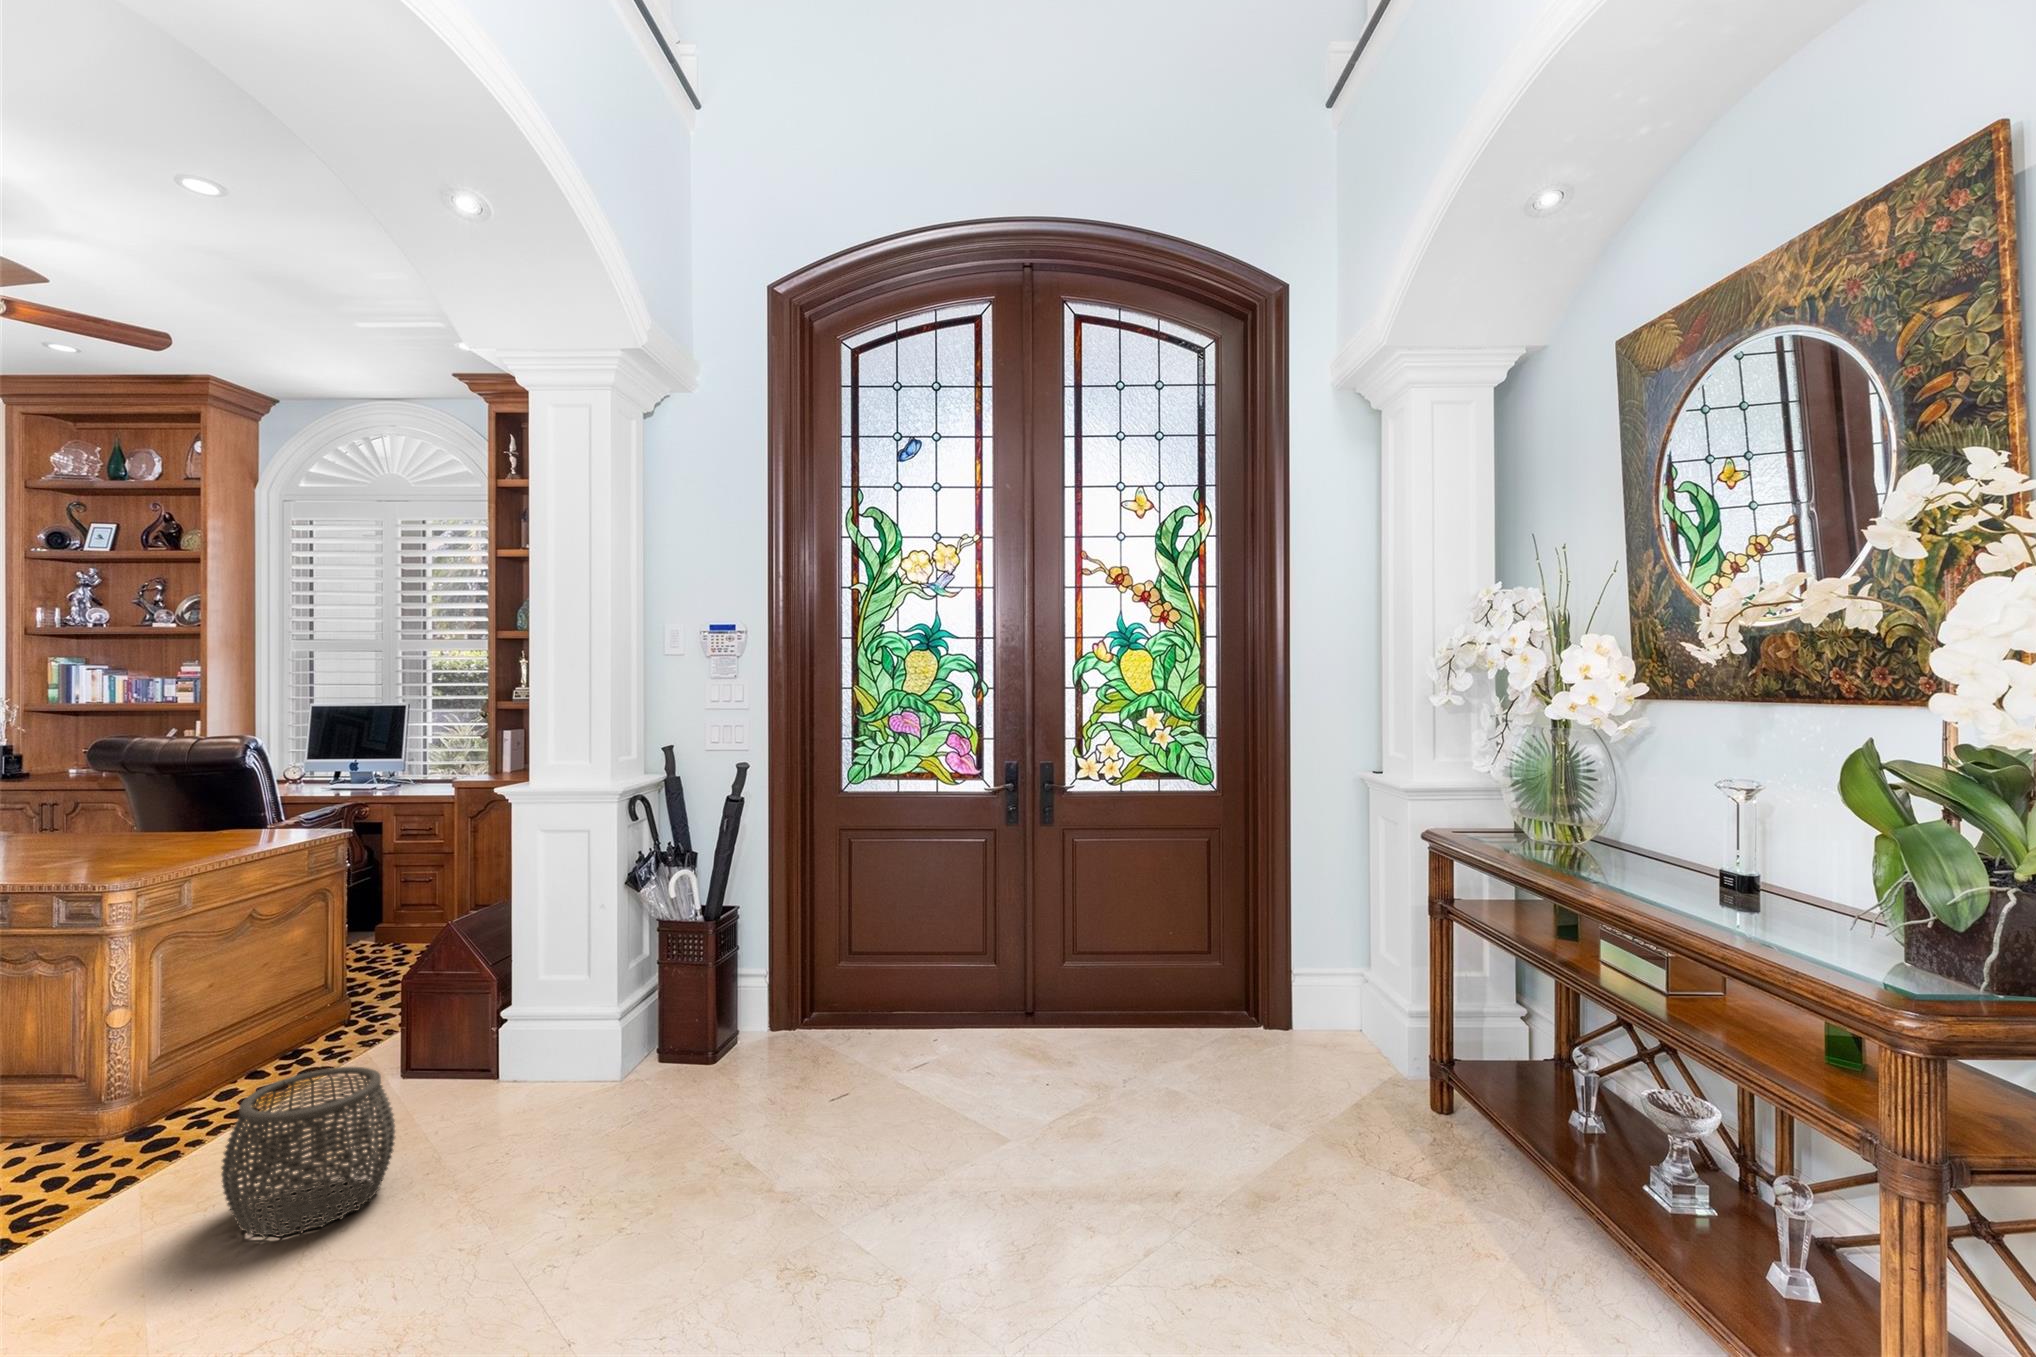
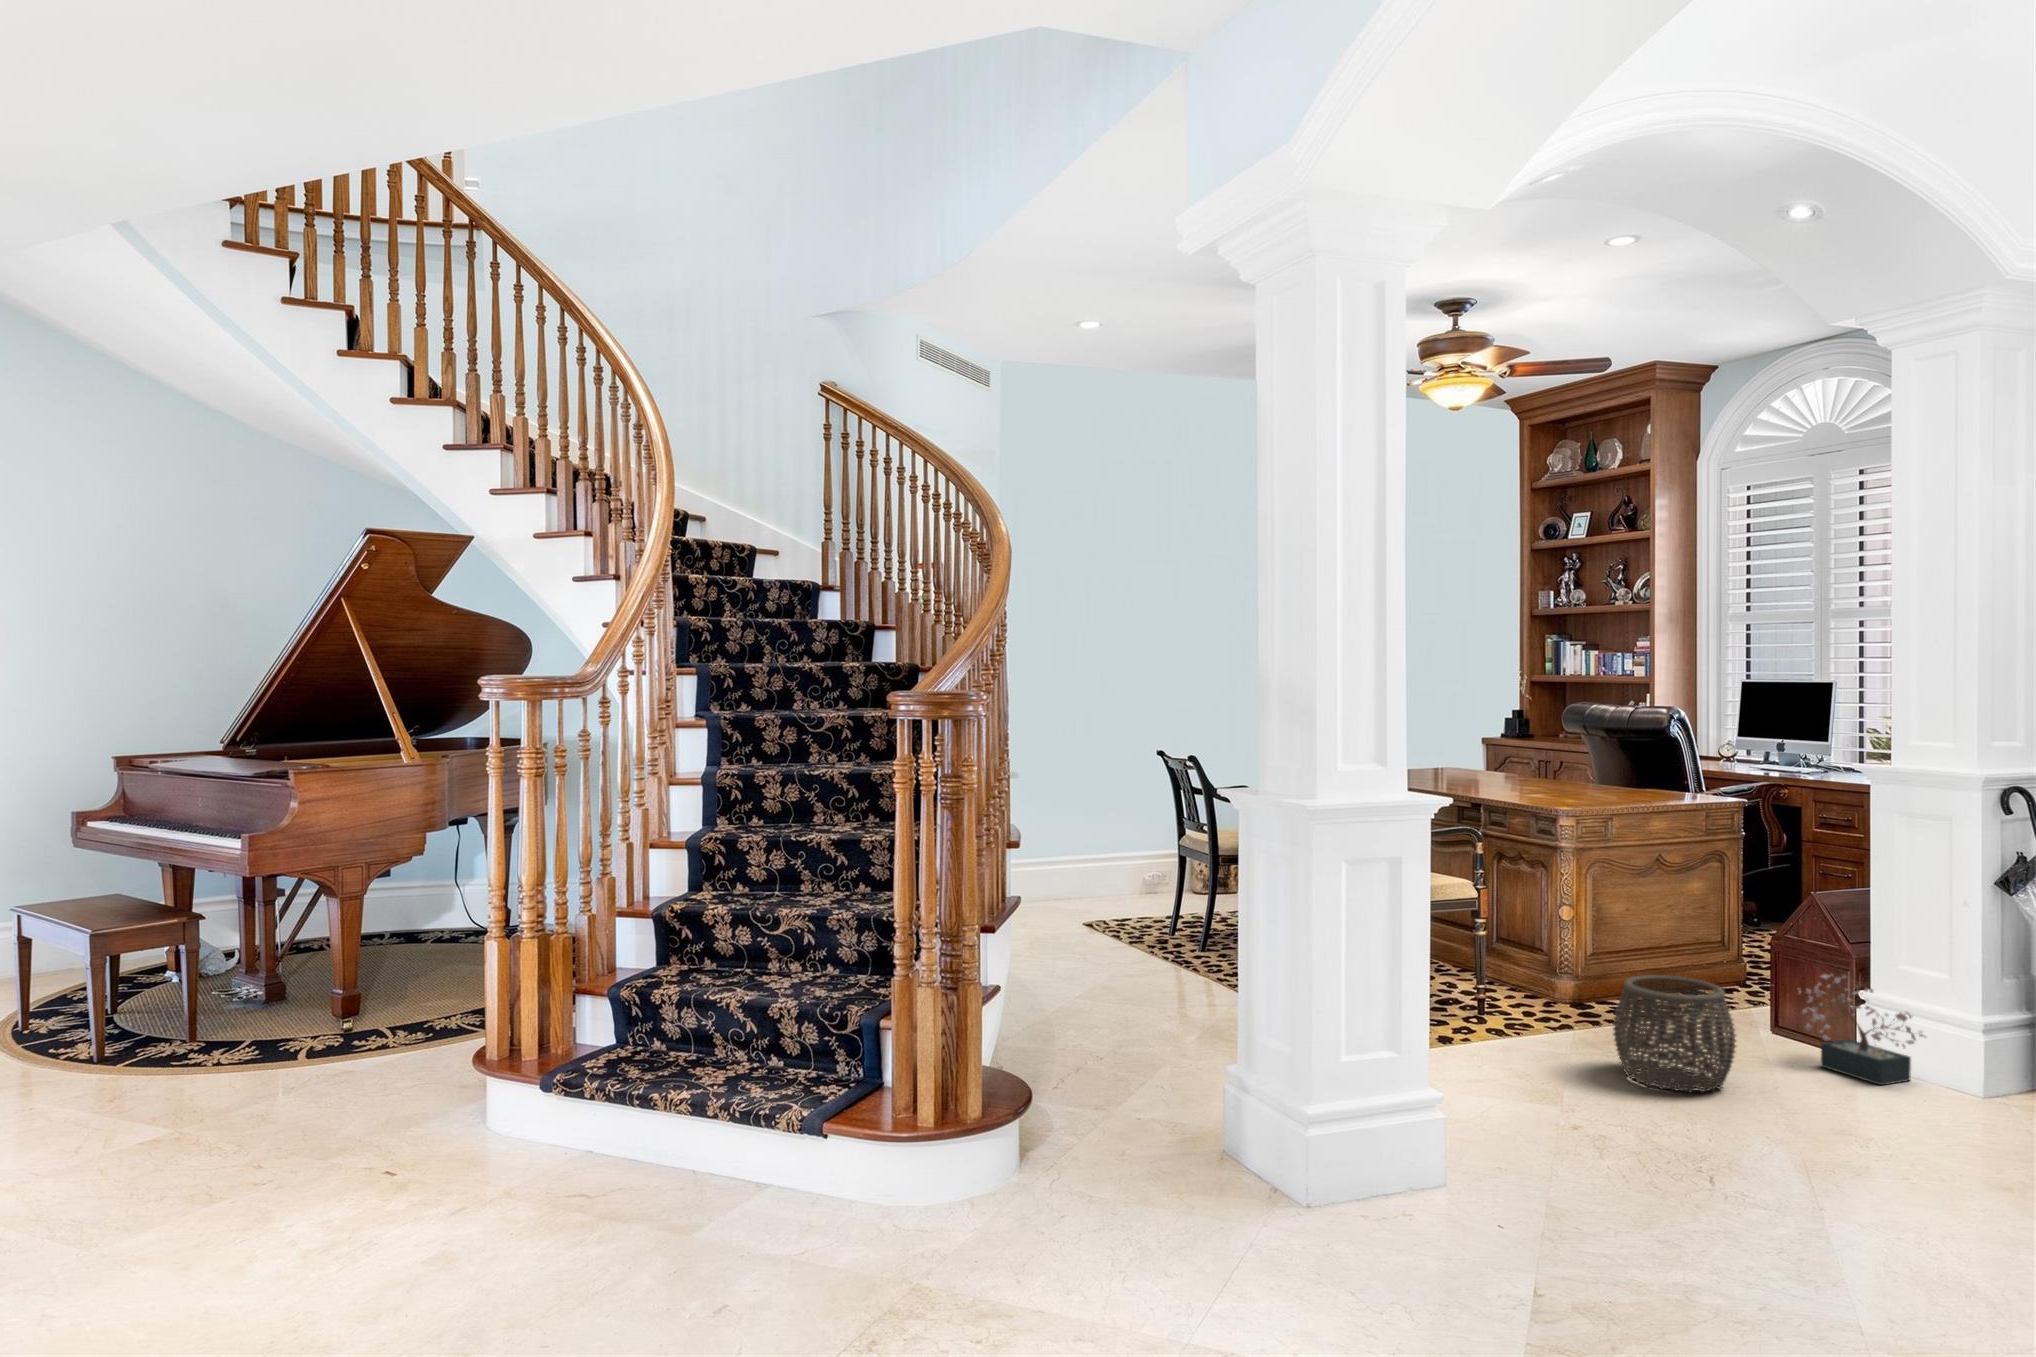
decorative plant: none [444,999,569,1104] -> present [1799,974,1926,1085]

